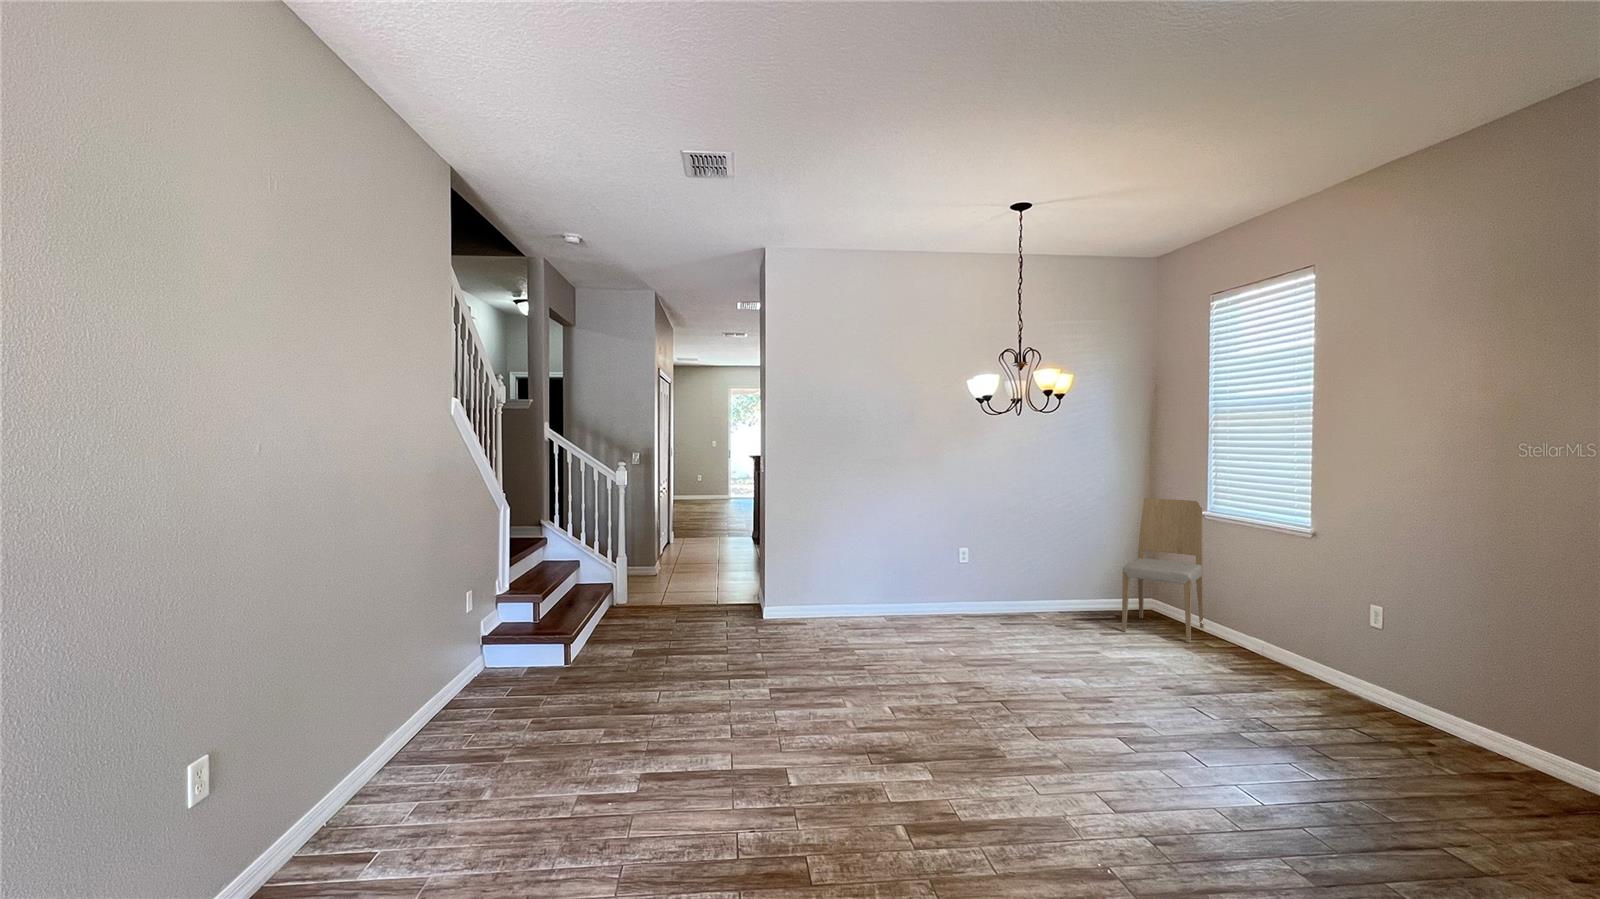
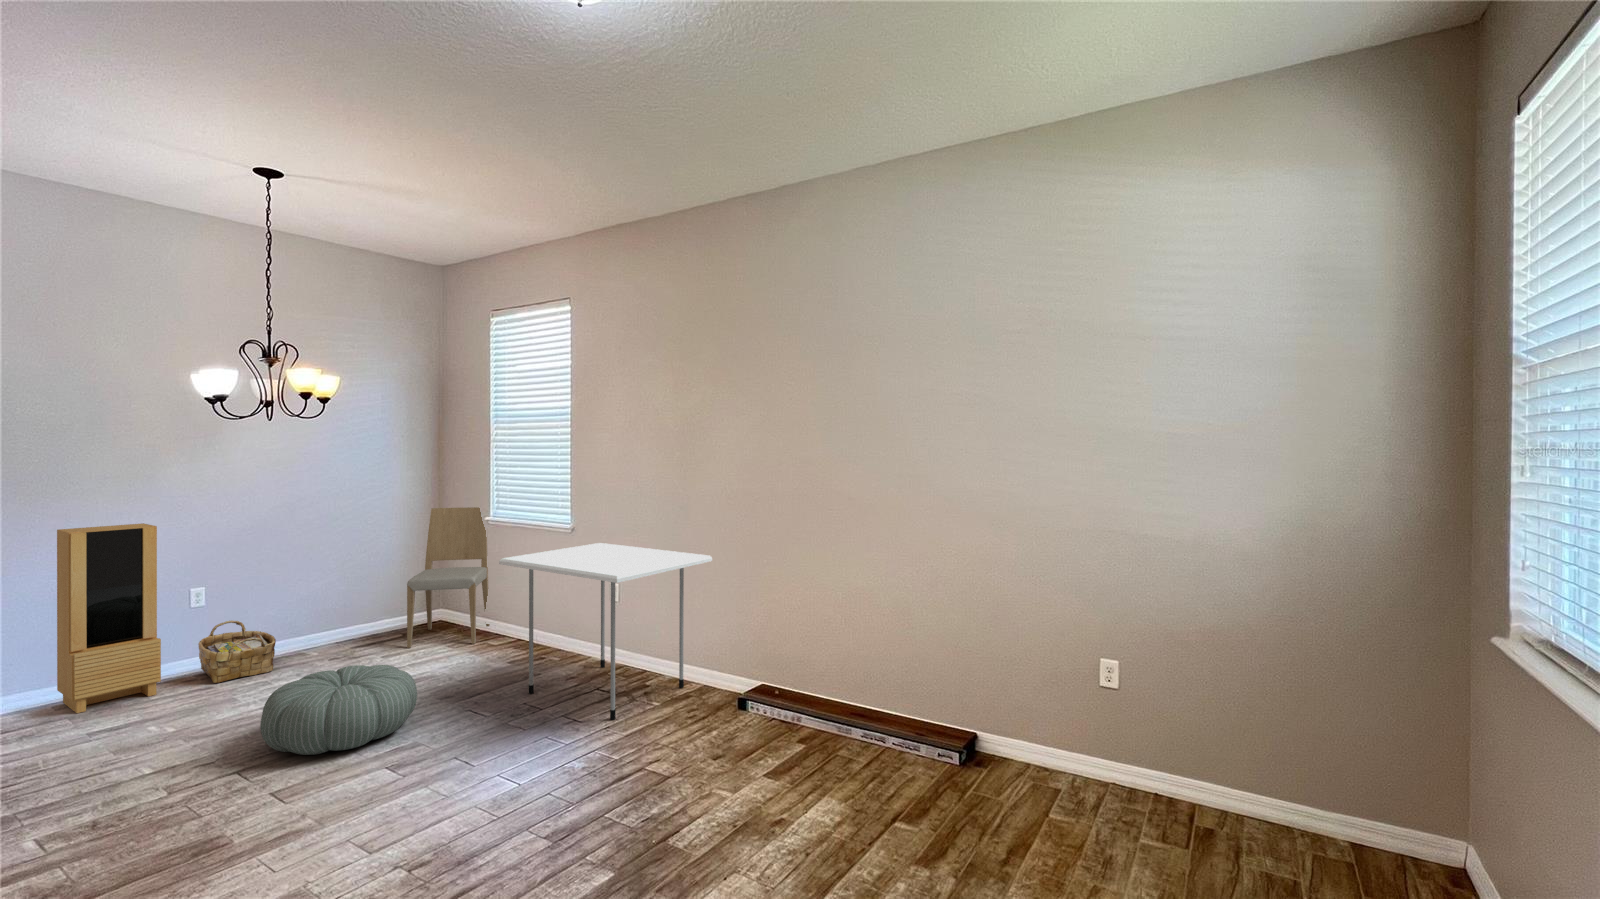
storage cabinet: none [893,494,948,624] -> present [57,523,161,713]
dining table: none [1226,556,1566,779] -> present [499,543,712,720]
woven basket: none [968,577,1018,625] -> present [198,620,276,683]
pouf: none [1017,634,1141,710] -> present [260,665,417,755]

